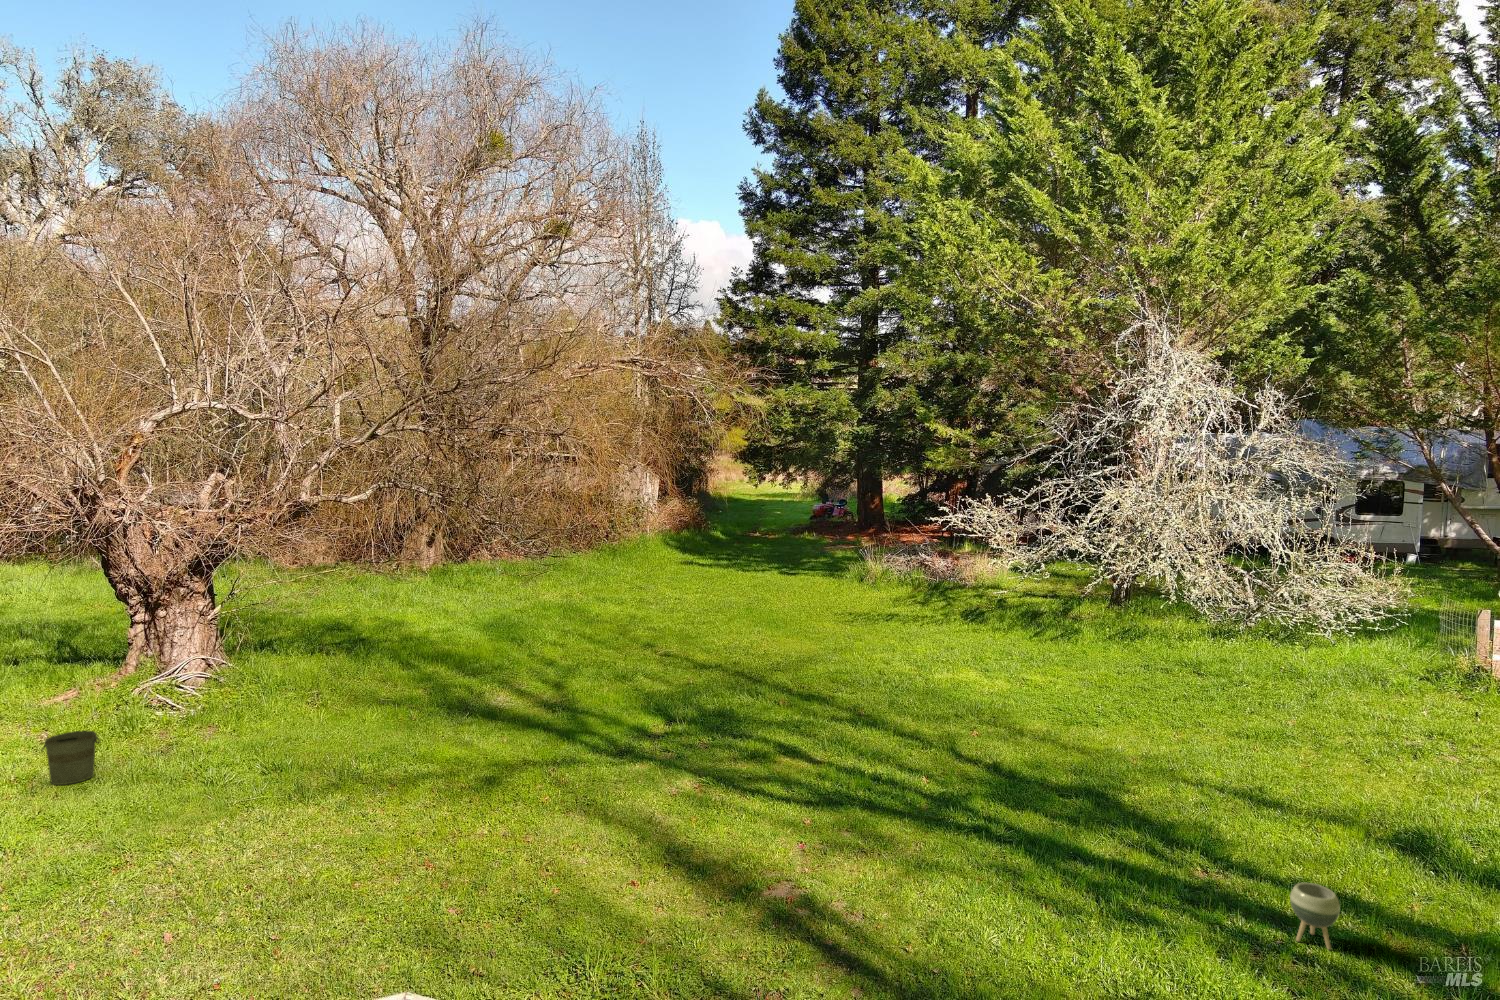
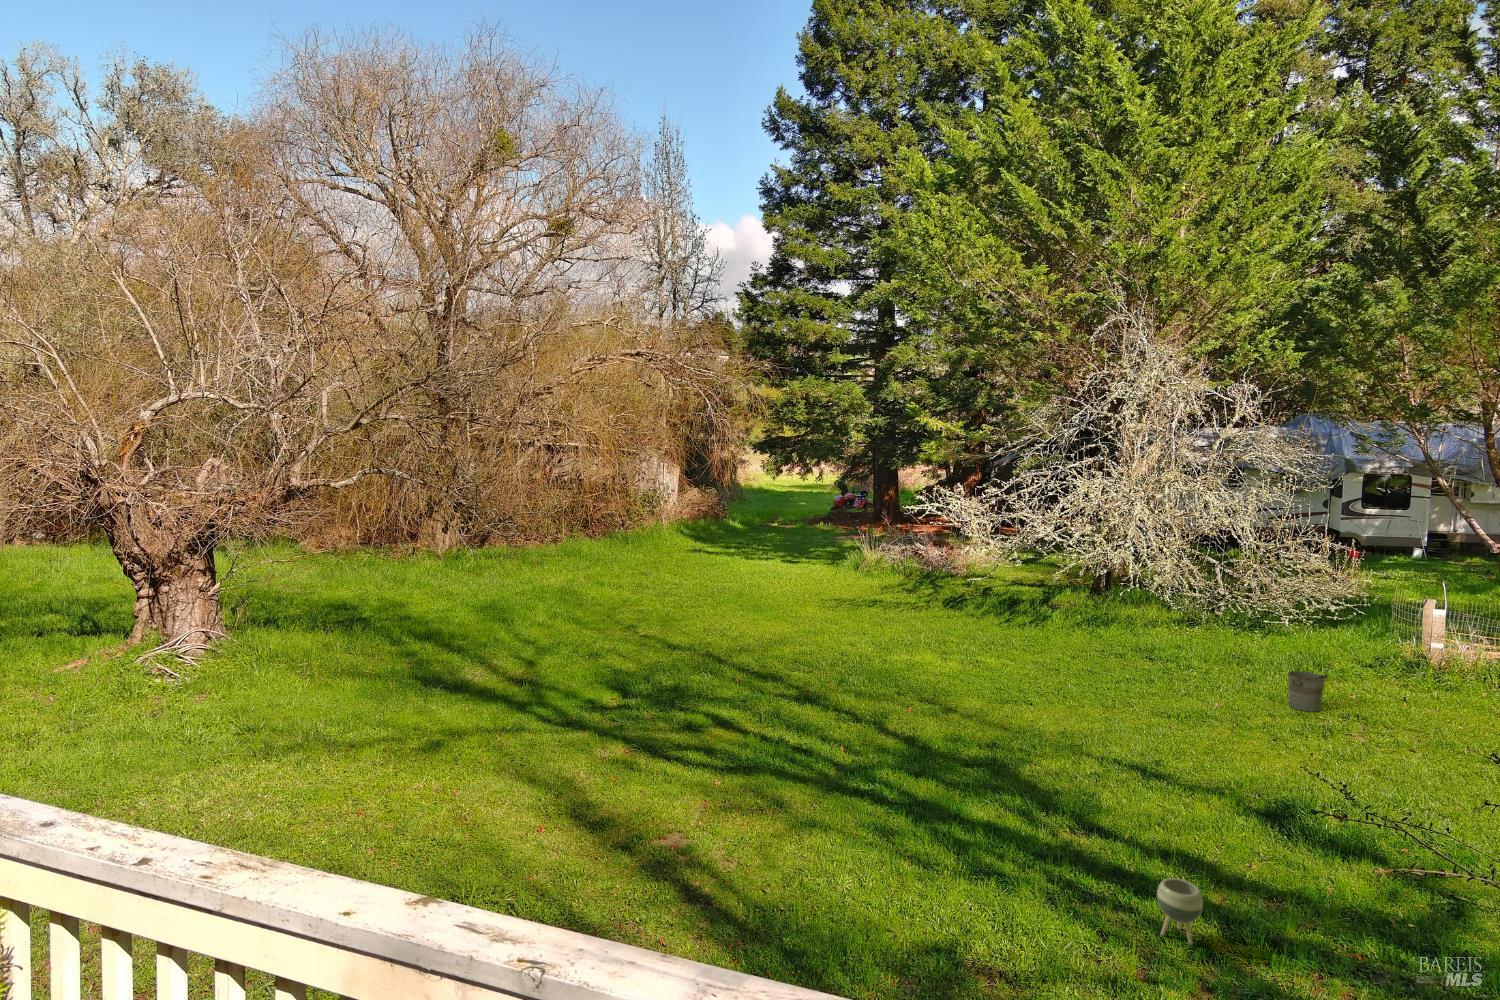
bucket: present [42,730,100,785] -> present [1288,671,1328,712]

